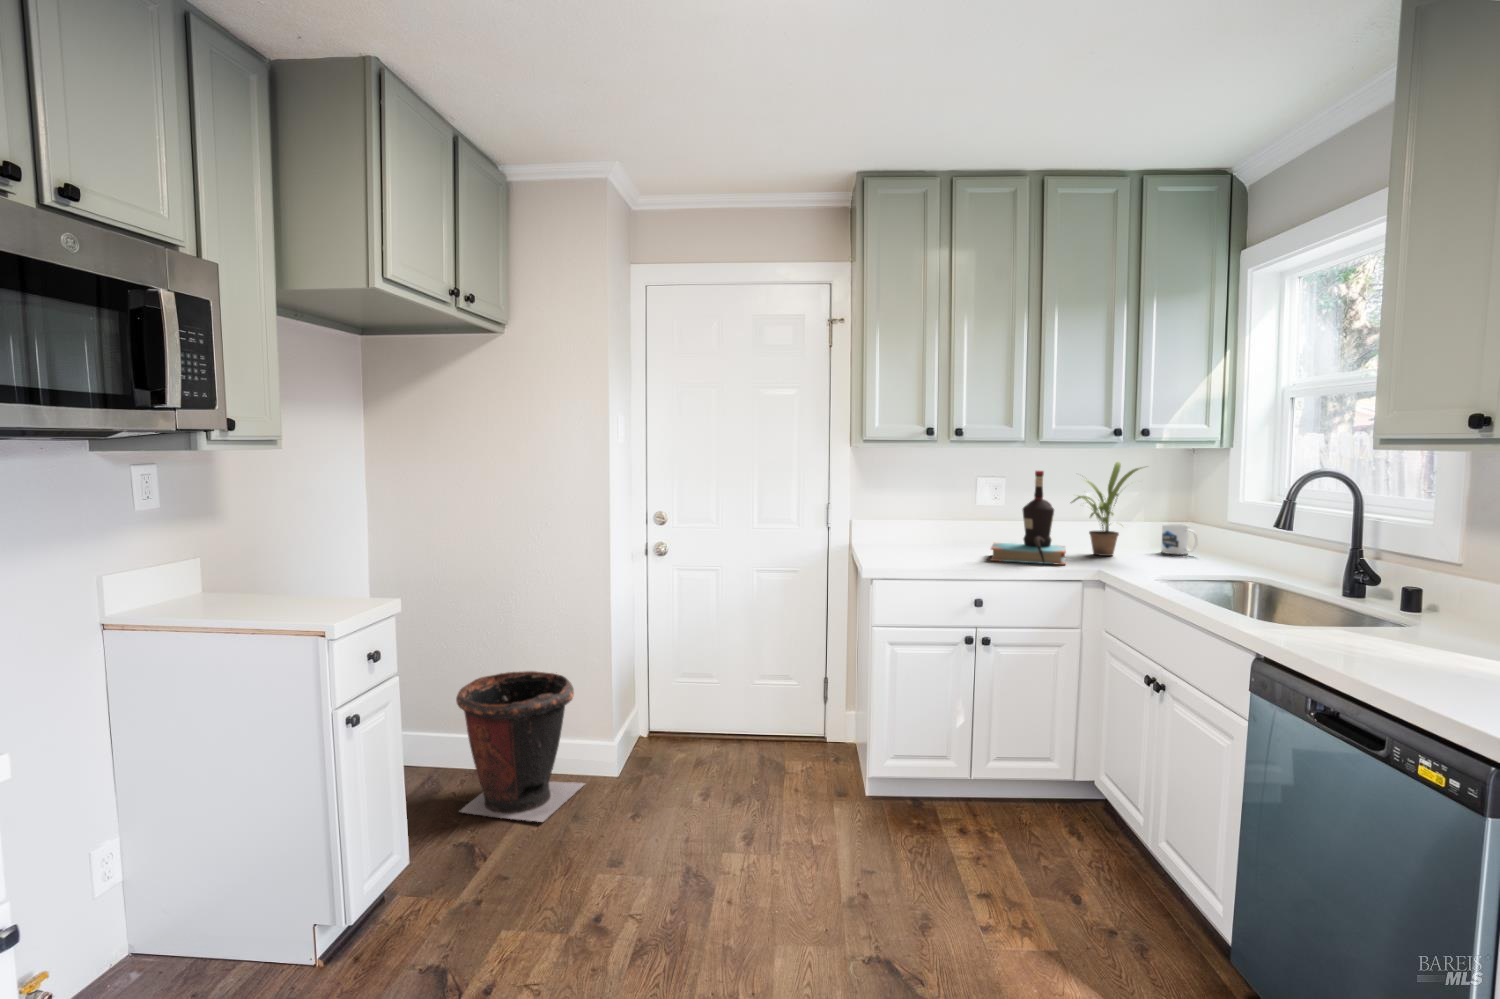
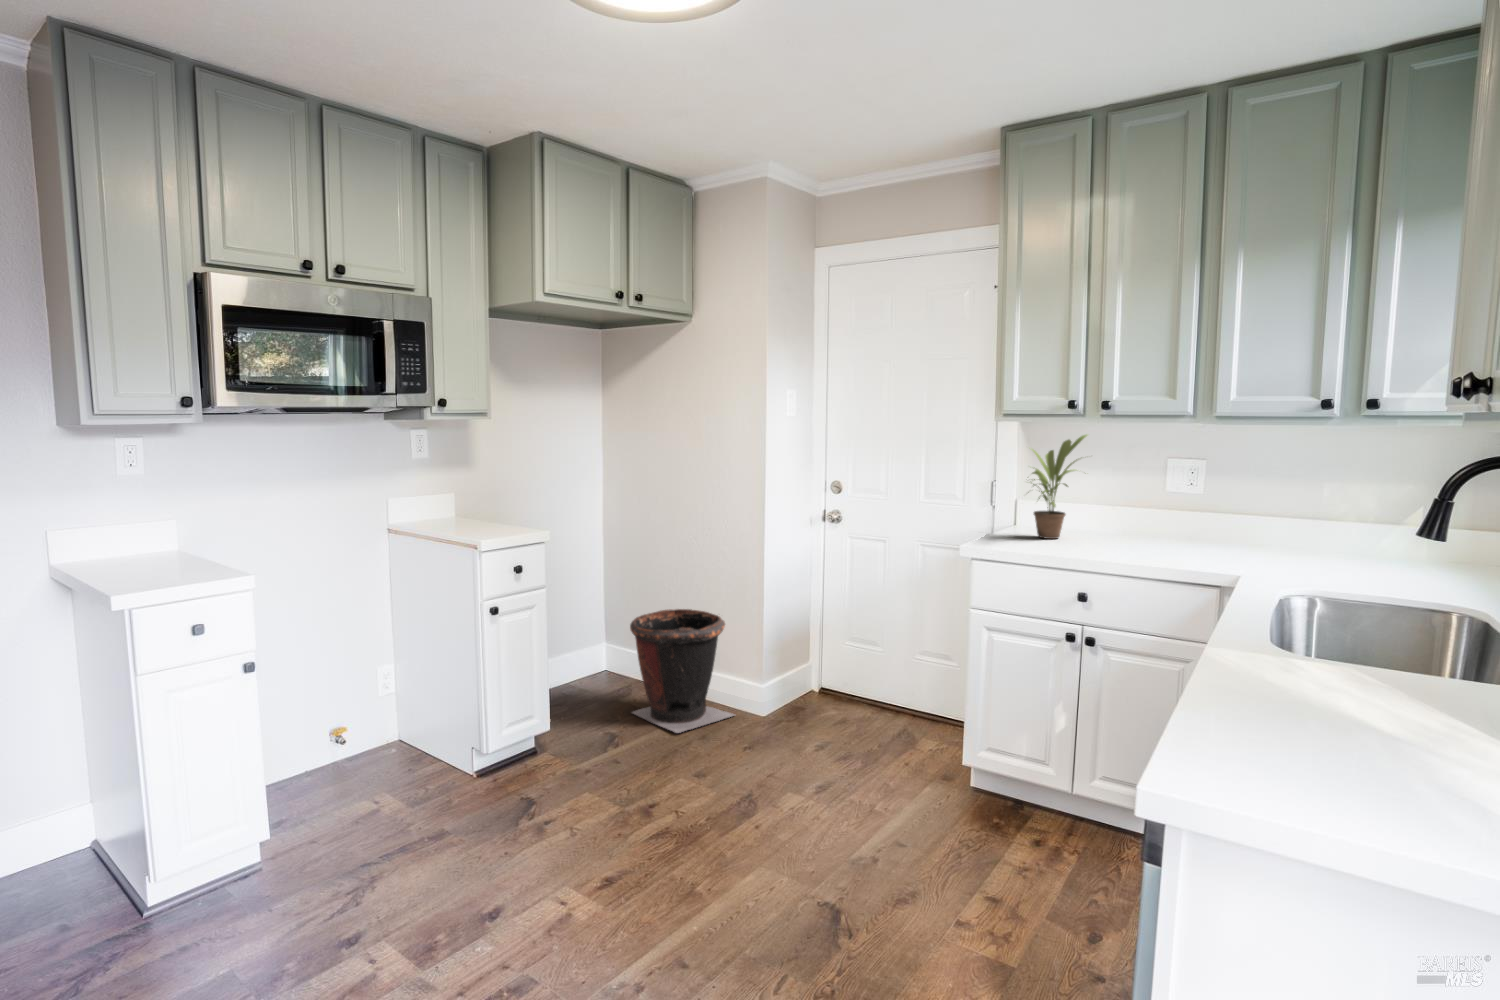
potted plant: present [1070,462,1141,556] -> present [1032,435,1087,539]
bottle: present [991,471,1066,565] -> none [1116,448,1227,564]
mug: present [1161,524,1198,554] -> none [1412,526,1458,570]

